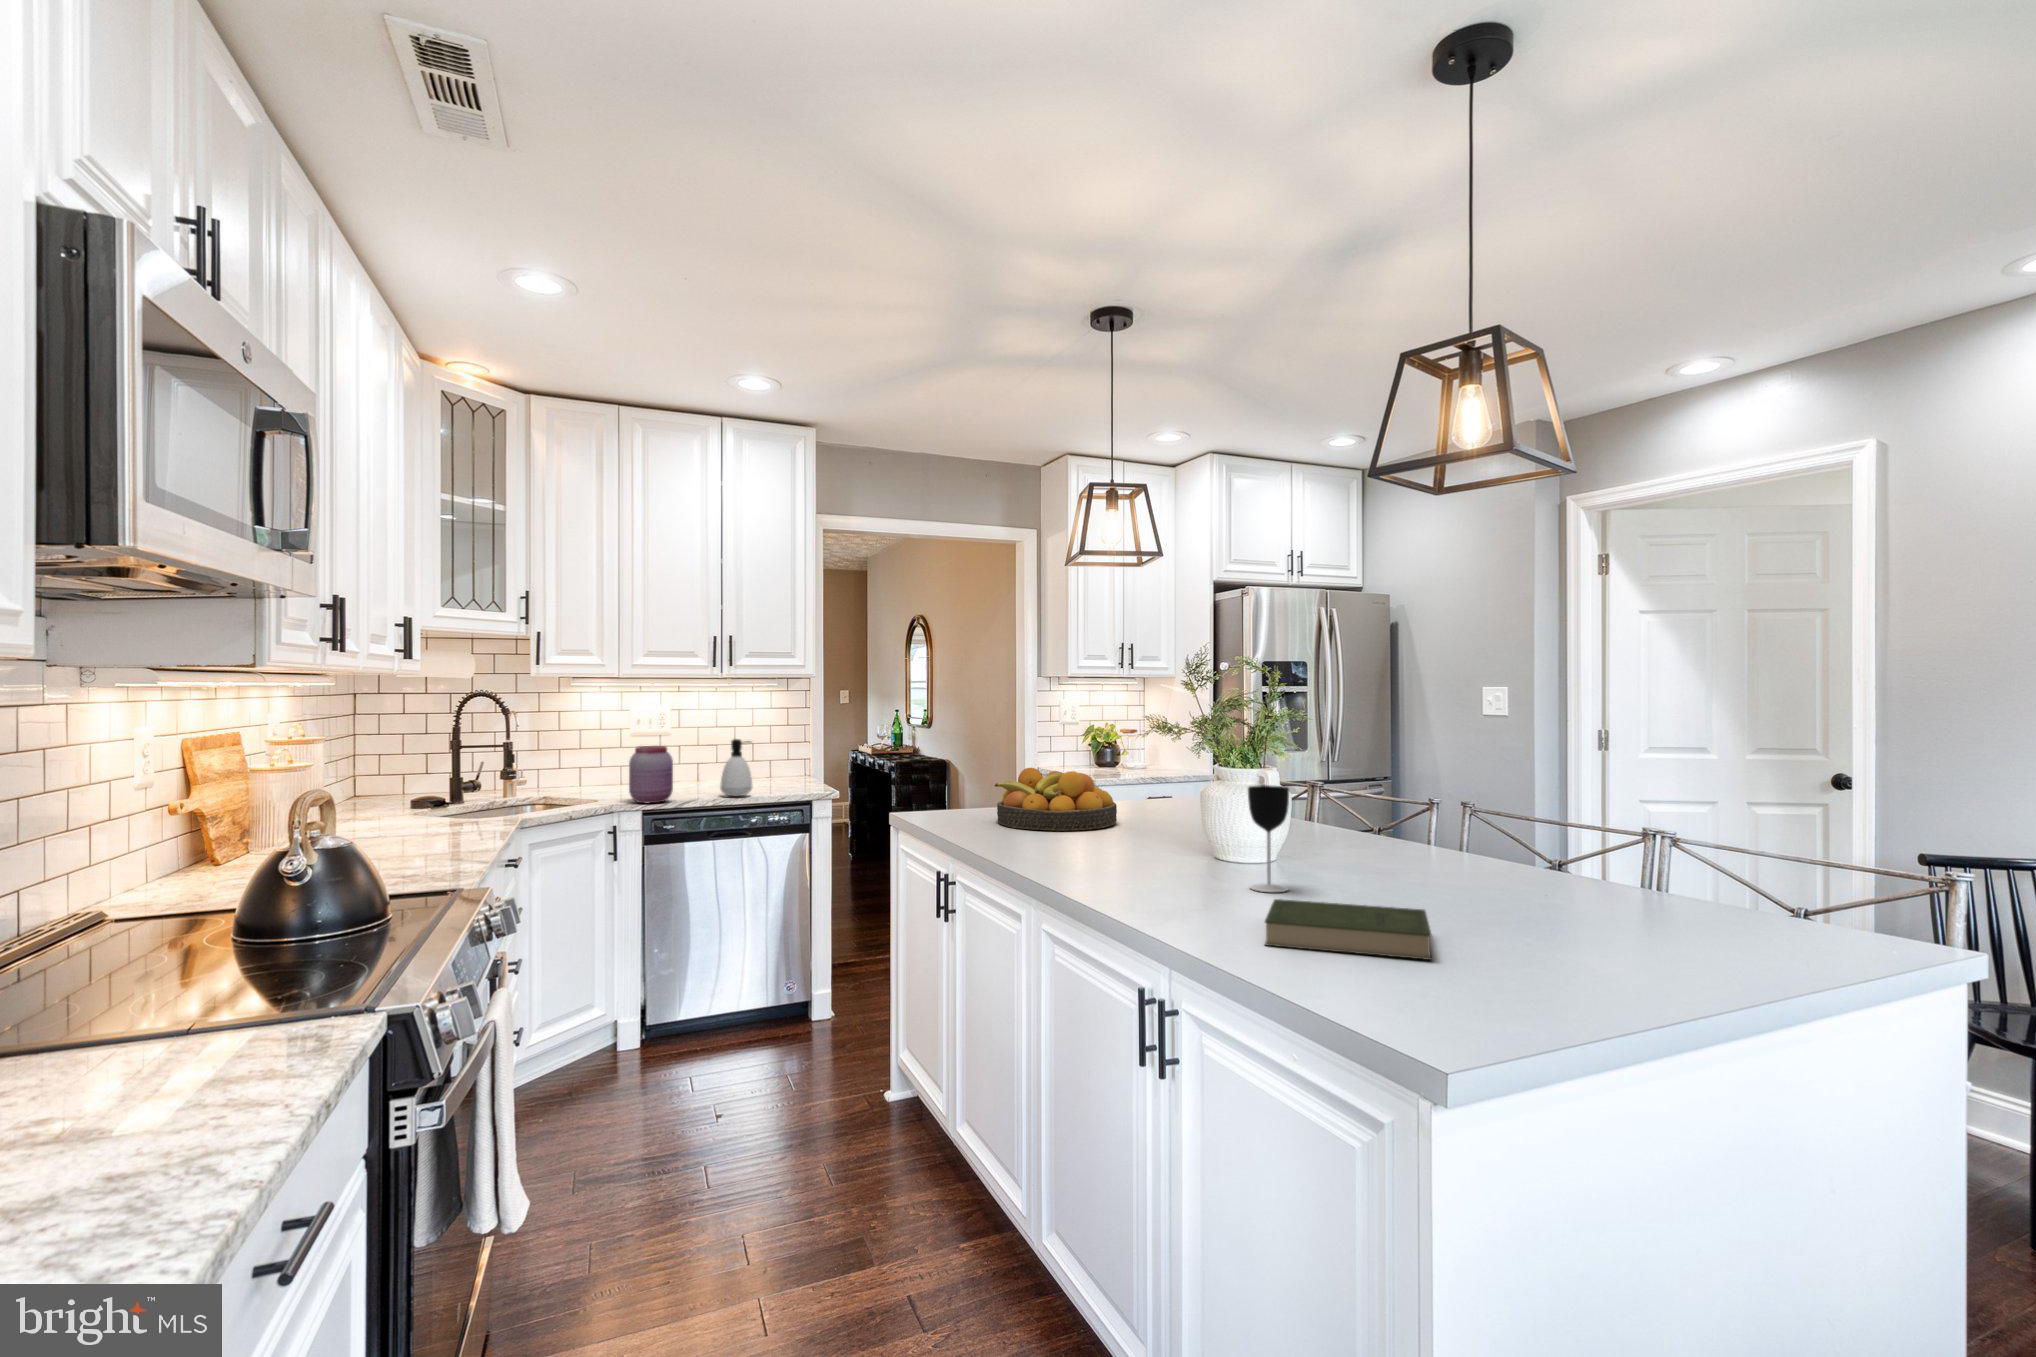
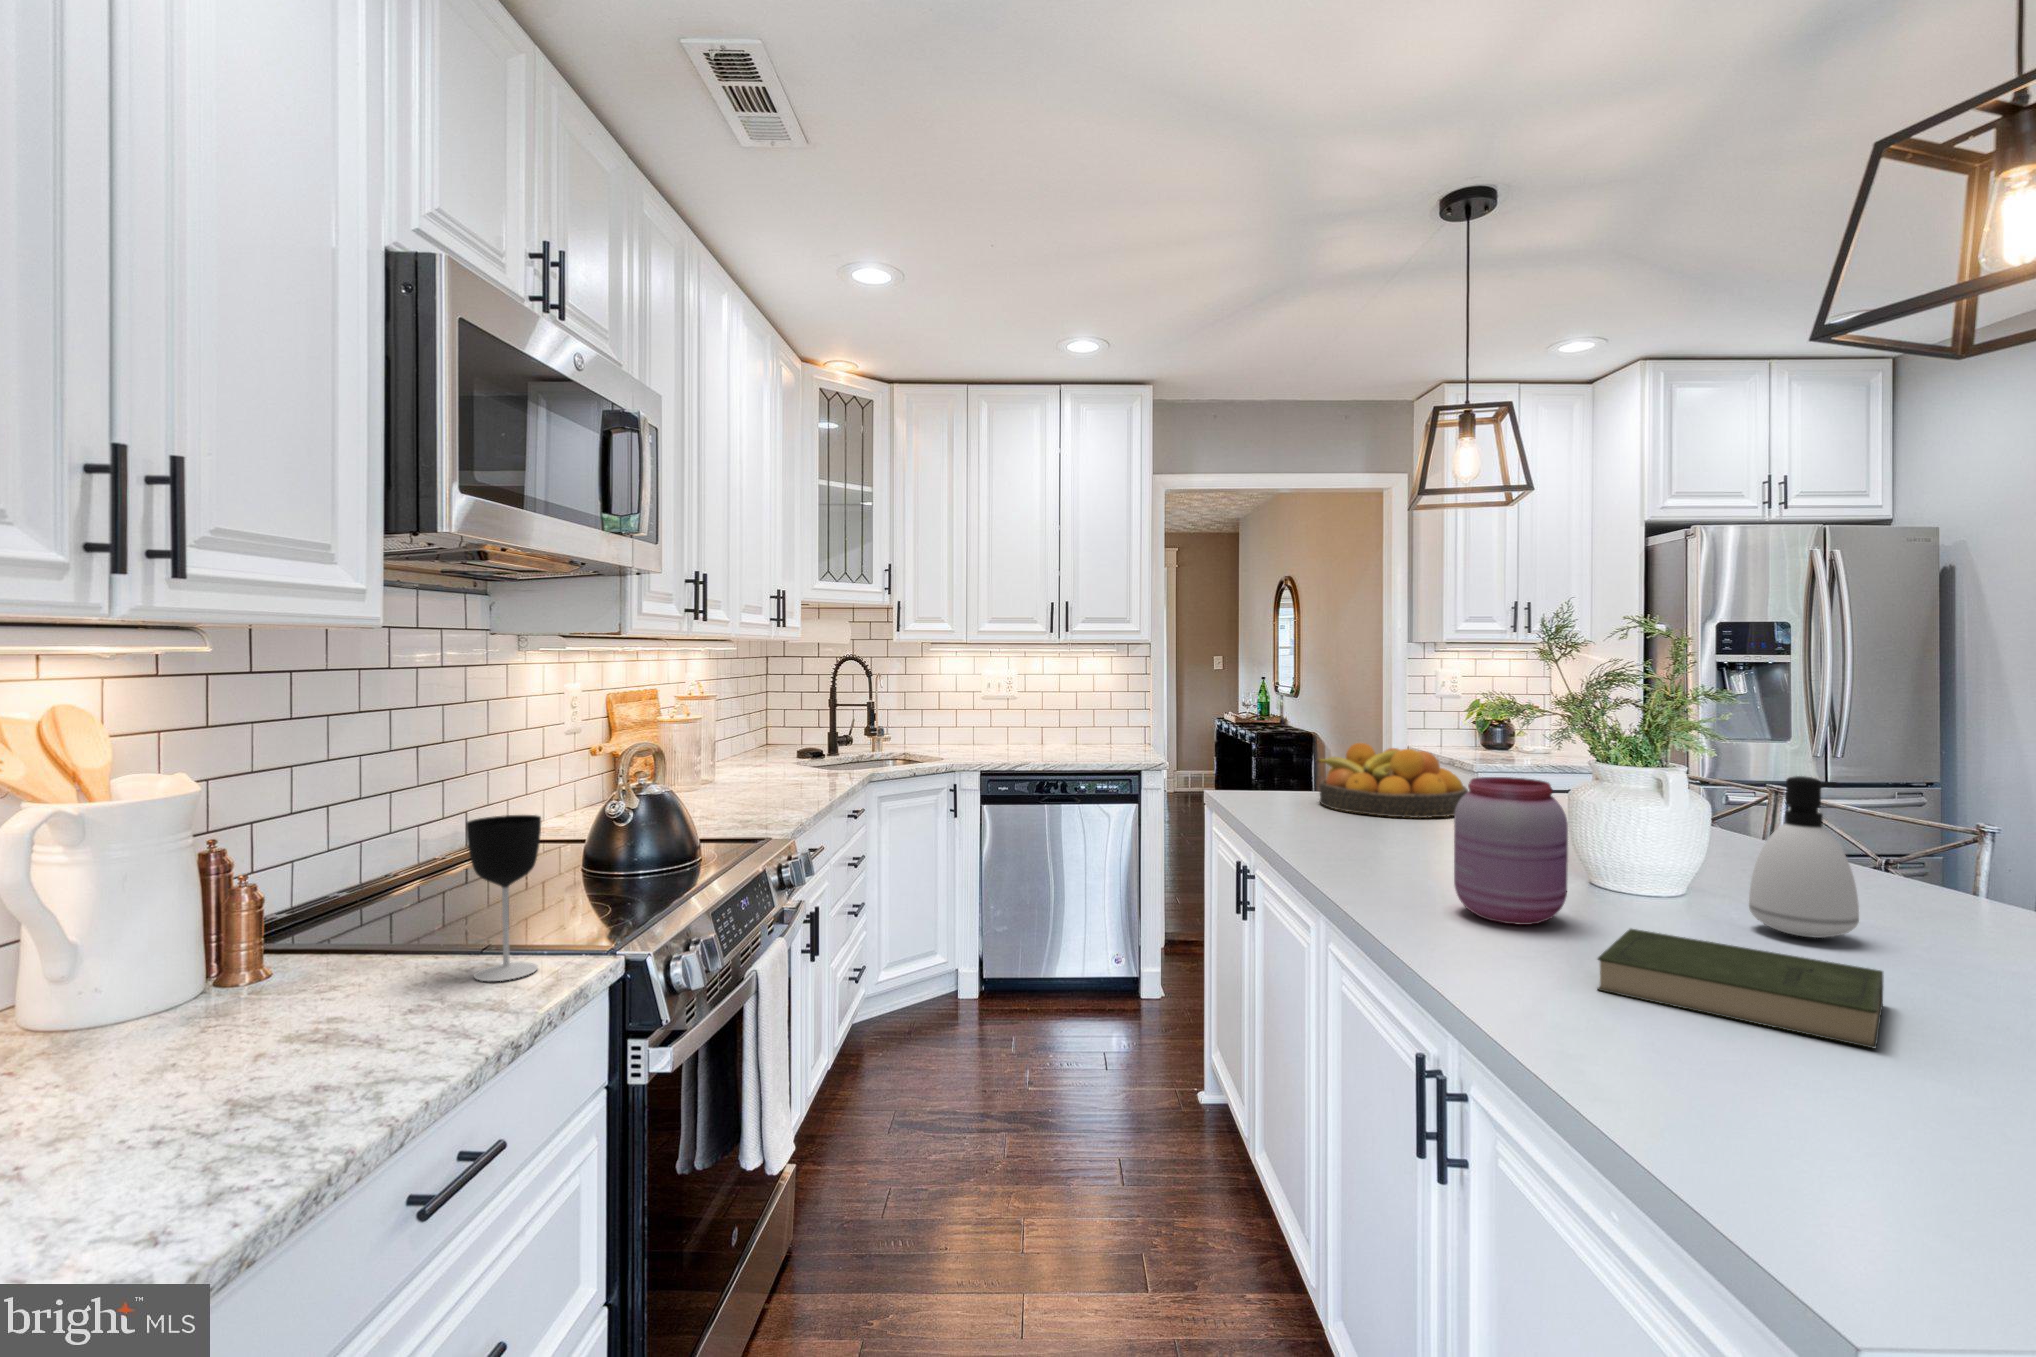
soap dispenser: present [720,739,752,796] -> present [1749,776,1859,938]
jar: present [629,746,673,803] -> present [1454,777,1568,925]
wine glass: present [1248,785,1289,892] -> present [466,815,541,981]

